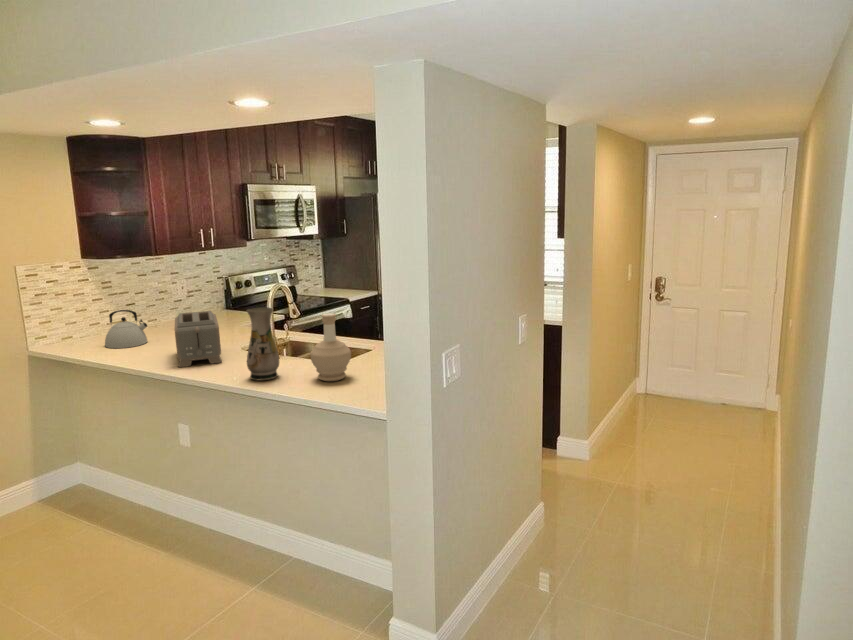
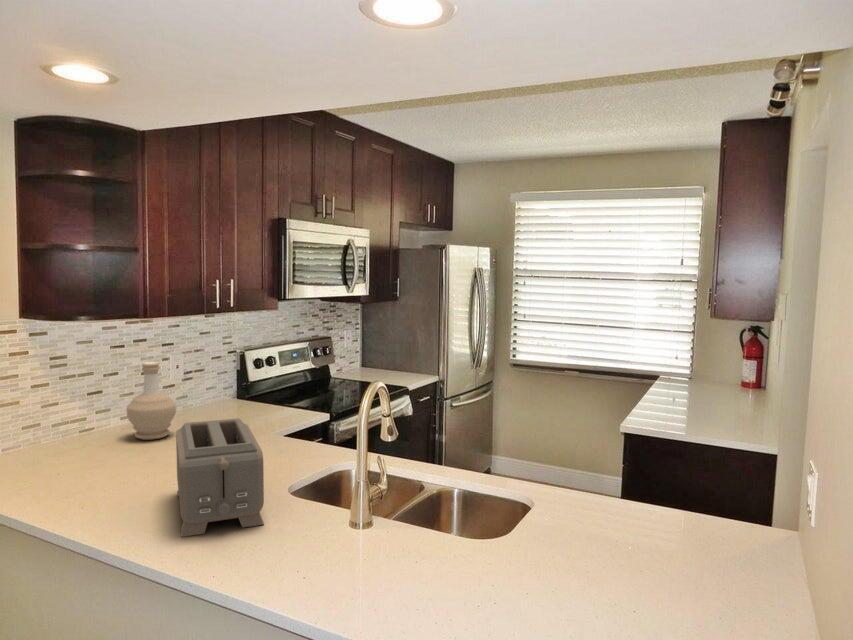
vase: present [247,307,279,380] -> none [333,430,399,589]
kettle: present [105,310,147,348] -> none [44,409,122,478]
bottle: present [310,313,351,381] -> present [127,362,176,440]

